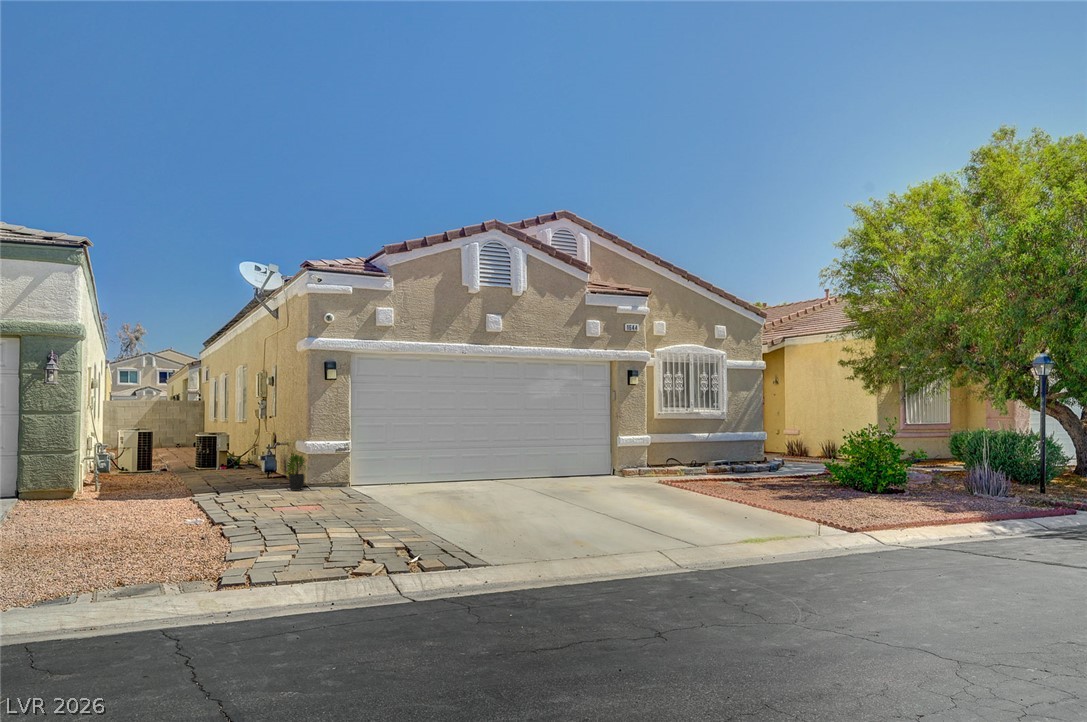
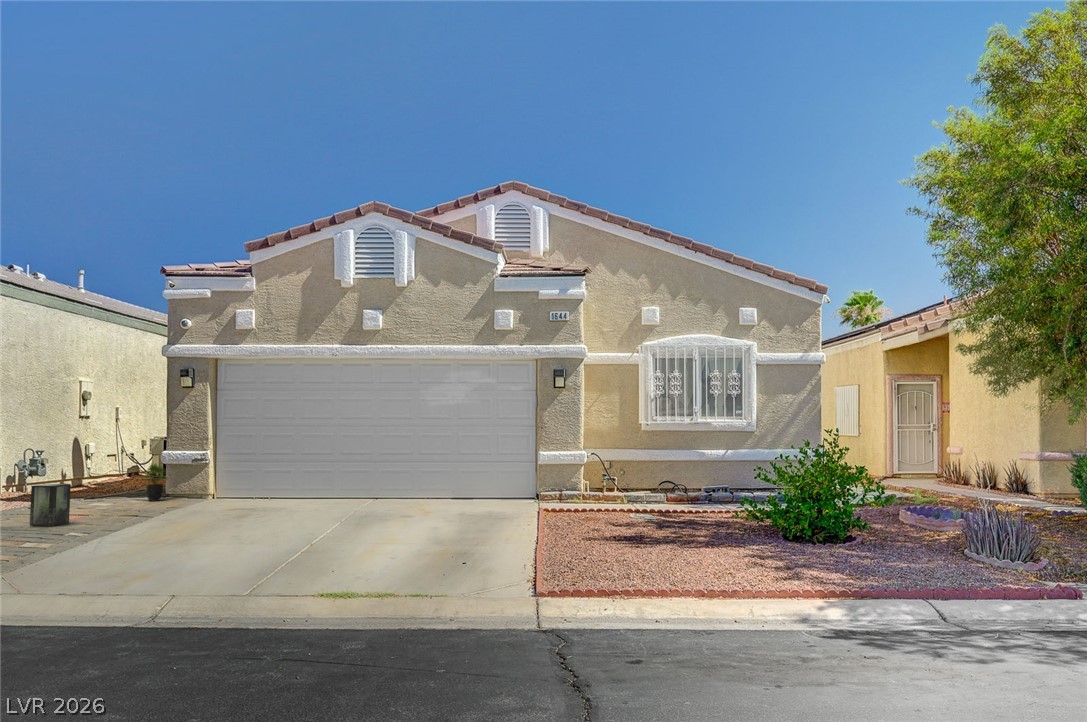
storage box: none [305,475,332,517] -> present [30,484,71,526]

